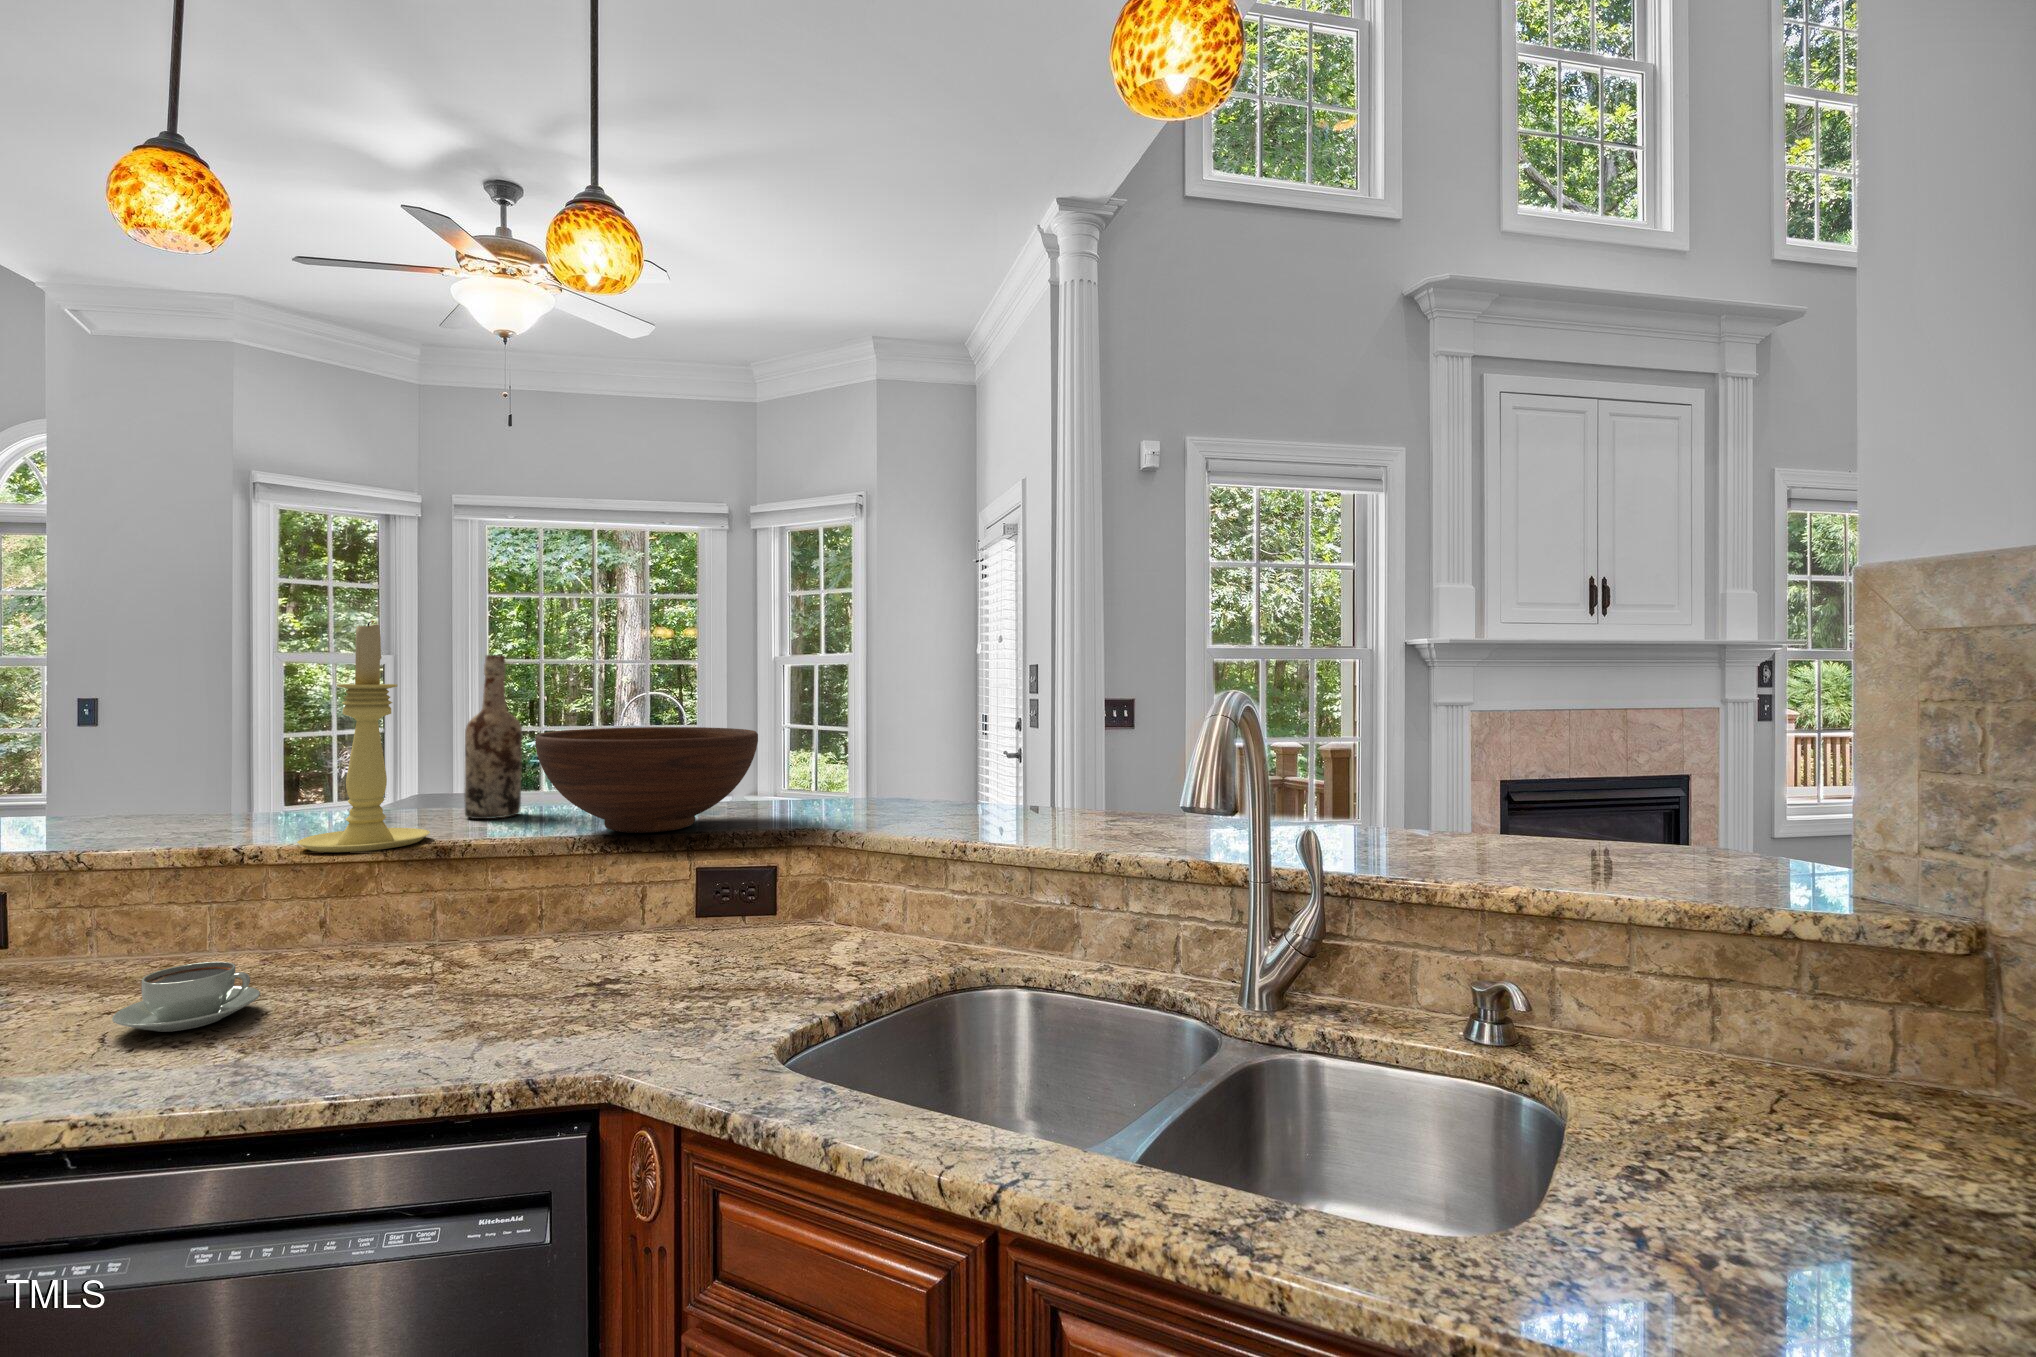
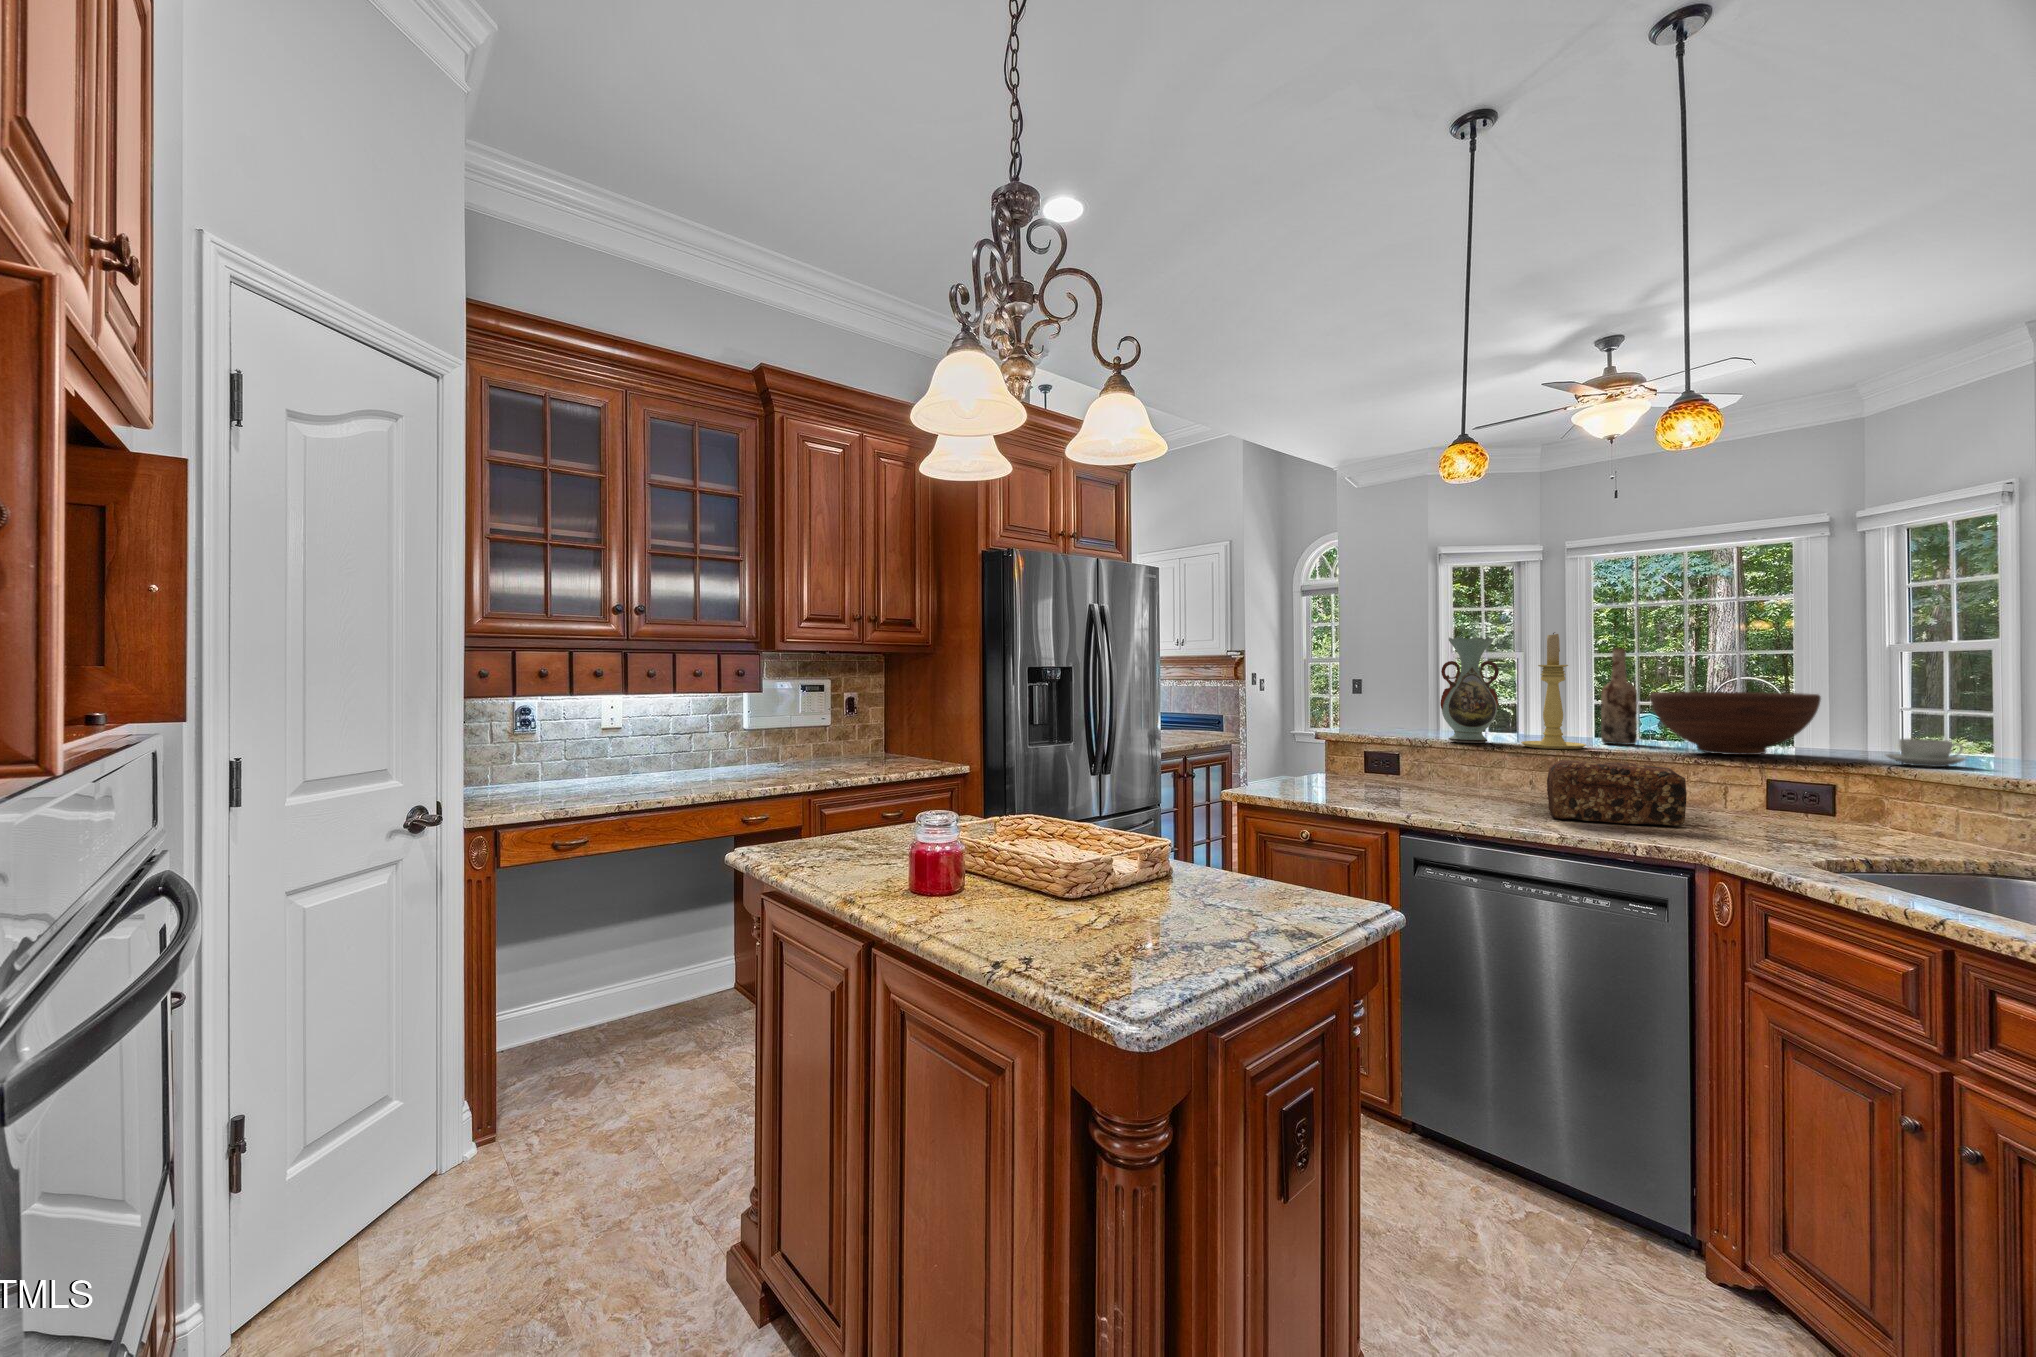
decorative vase: none [114,620,265,850] -> present [1440,637,1499,743]
bread loaf: none [316,881,586,1041] -> present [1547,760,1687,826]
coffee cup: present [112,962,260,1032] -> present [1886,739,1966,767]

